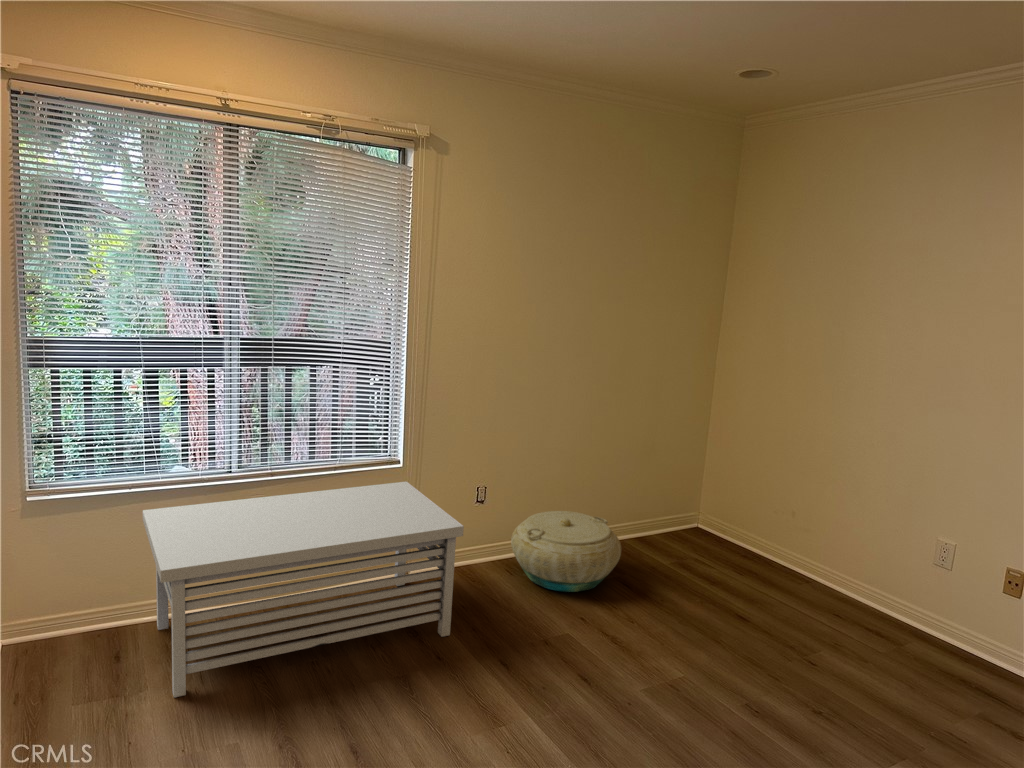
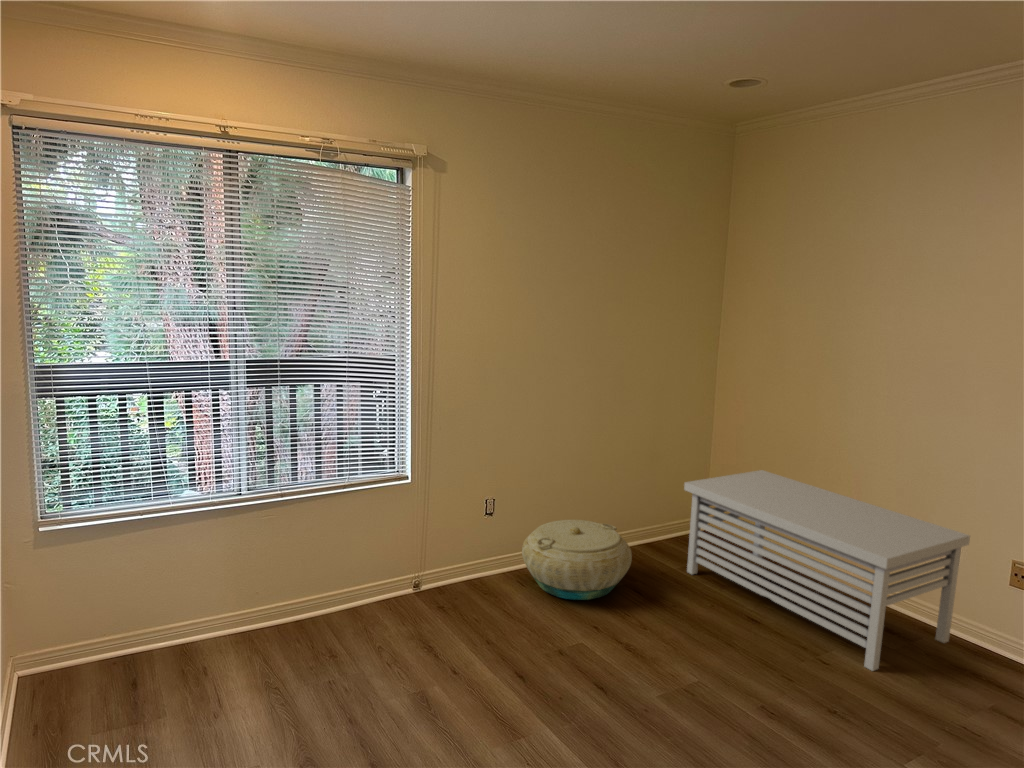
storage bench: present [143,482,464,698] -> present [684,470,970,671]

